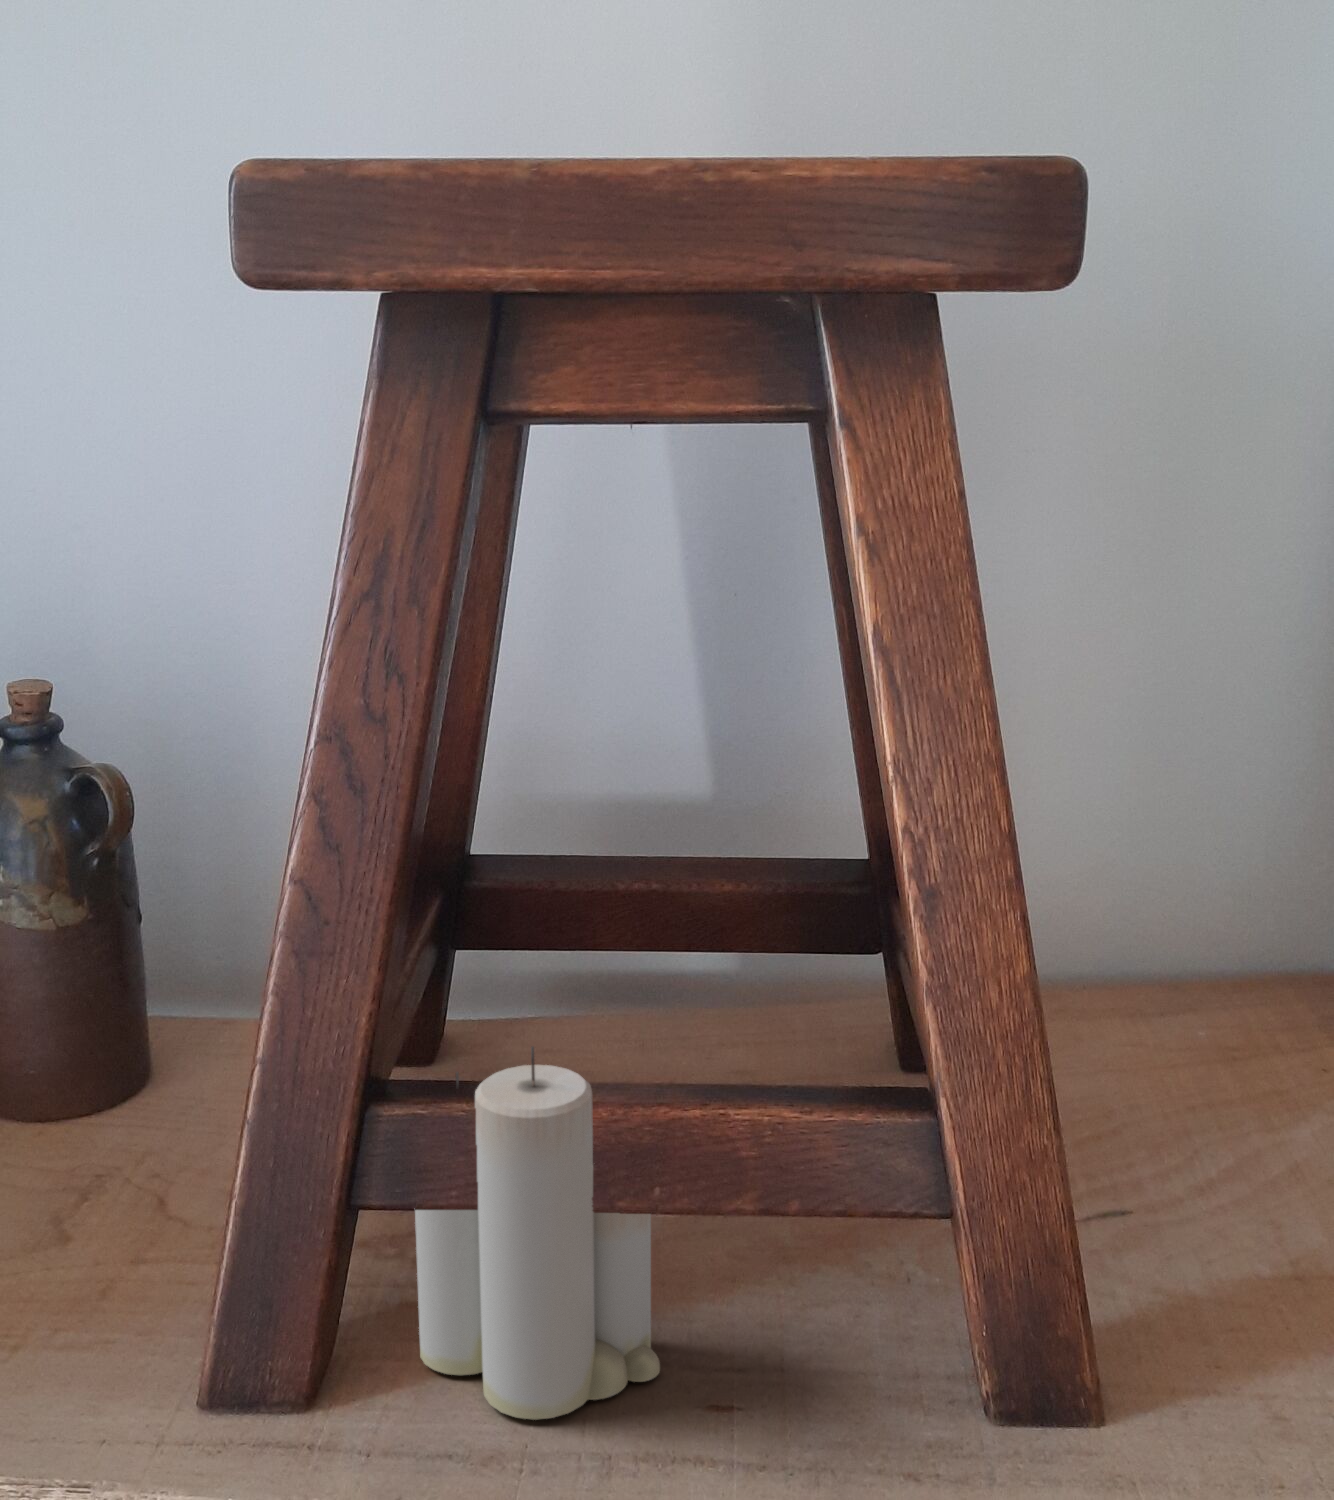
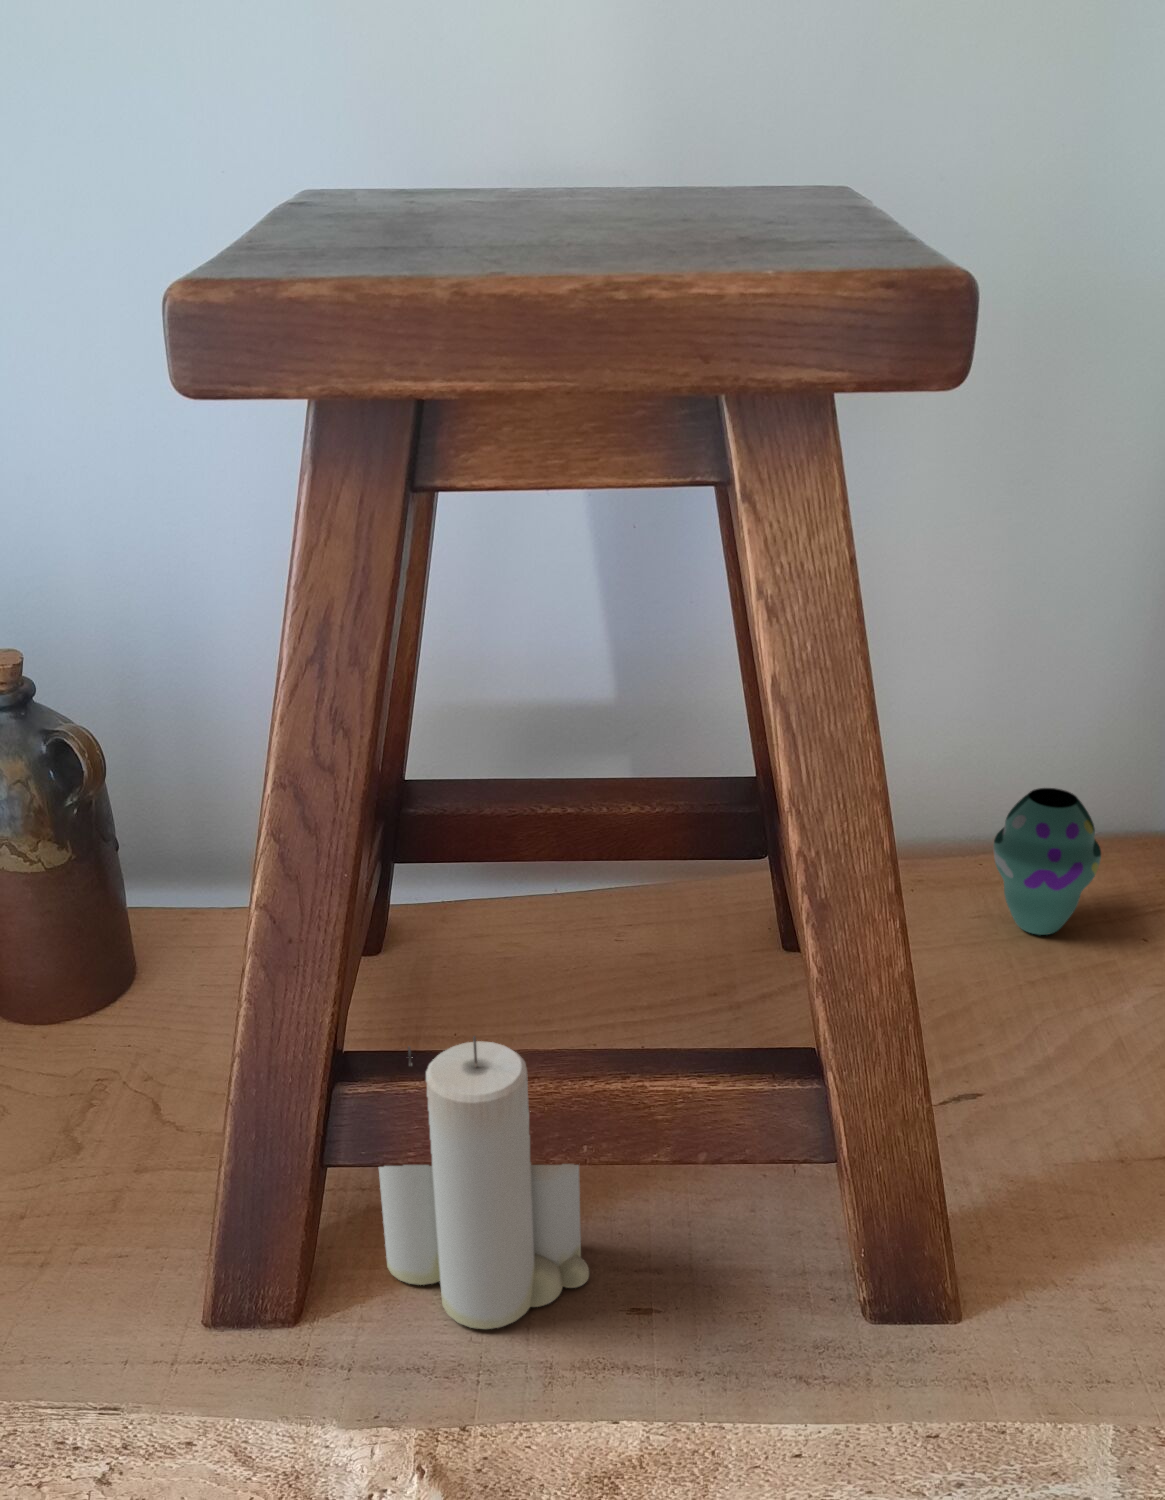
vase: none [1146,881,1271,1056] -> present [994,788,1101,935]

